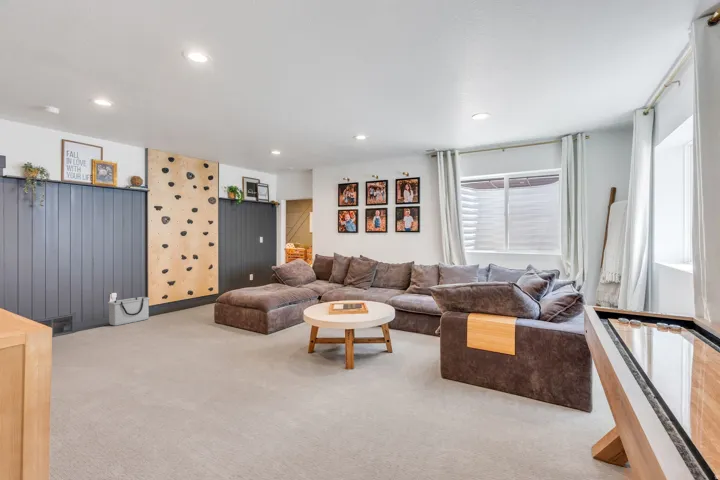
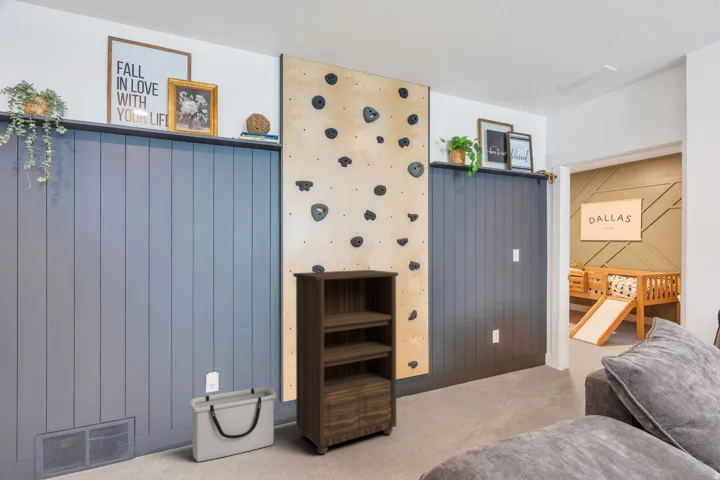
bookshelf: none [156,246,205,318] -> present [293,270,398,454]

